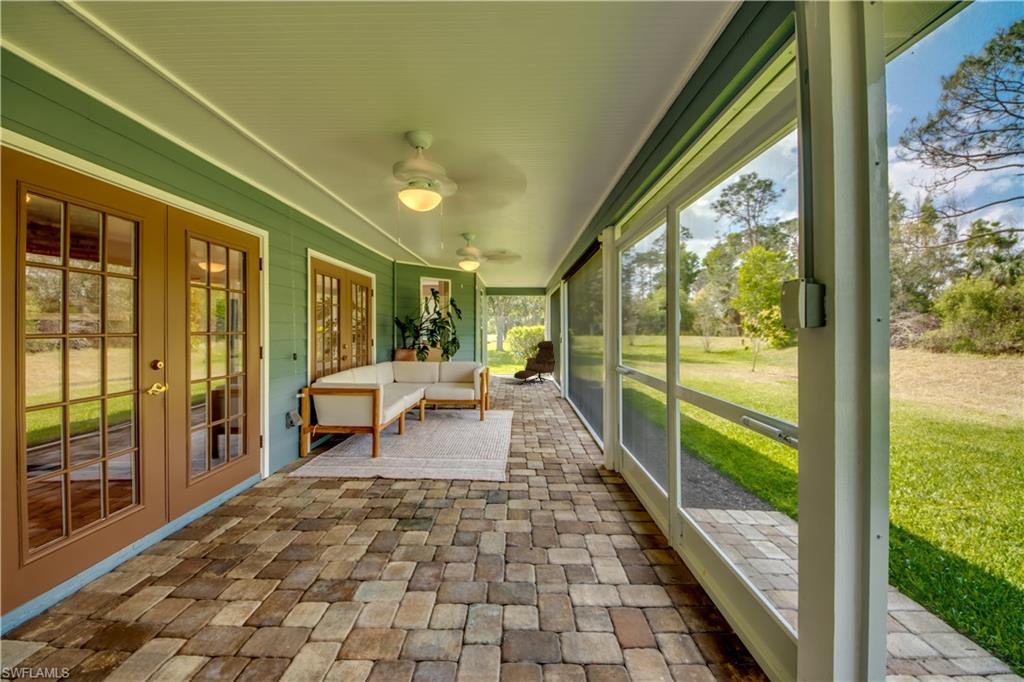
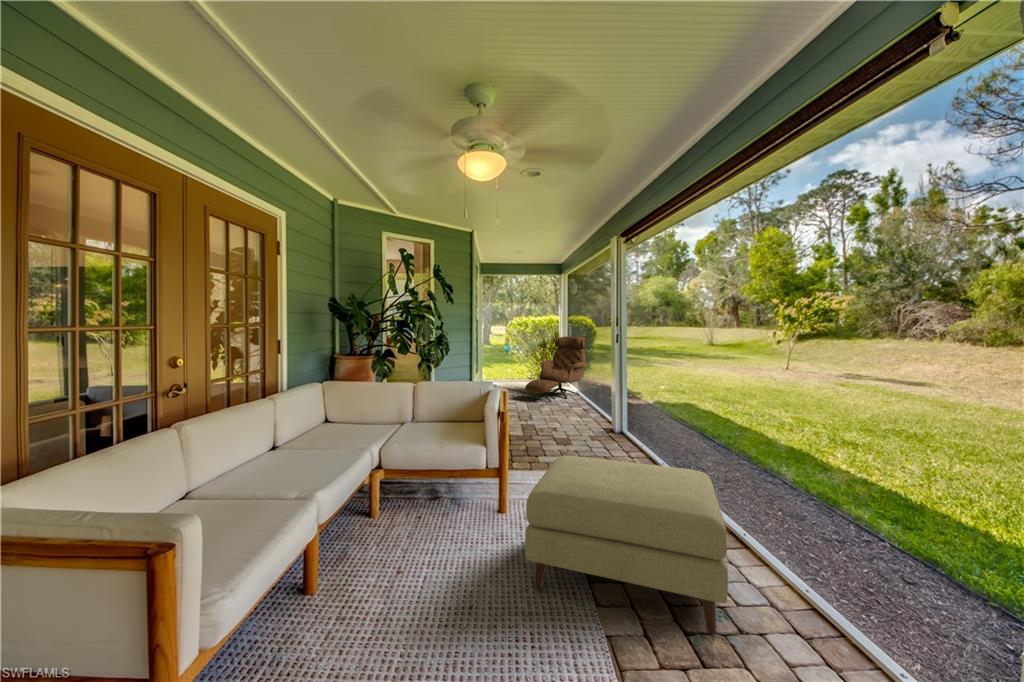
ottoman: none [484,390,565,441] -> present [525,456,728,634]

